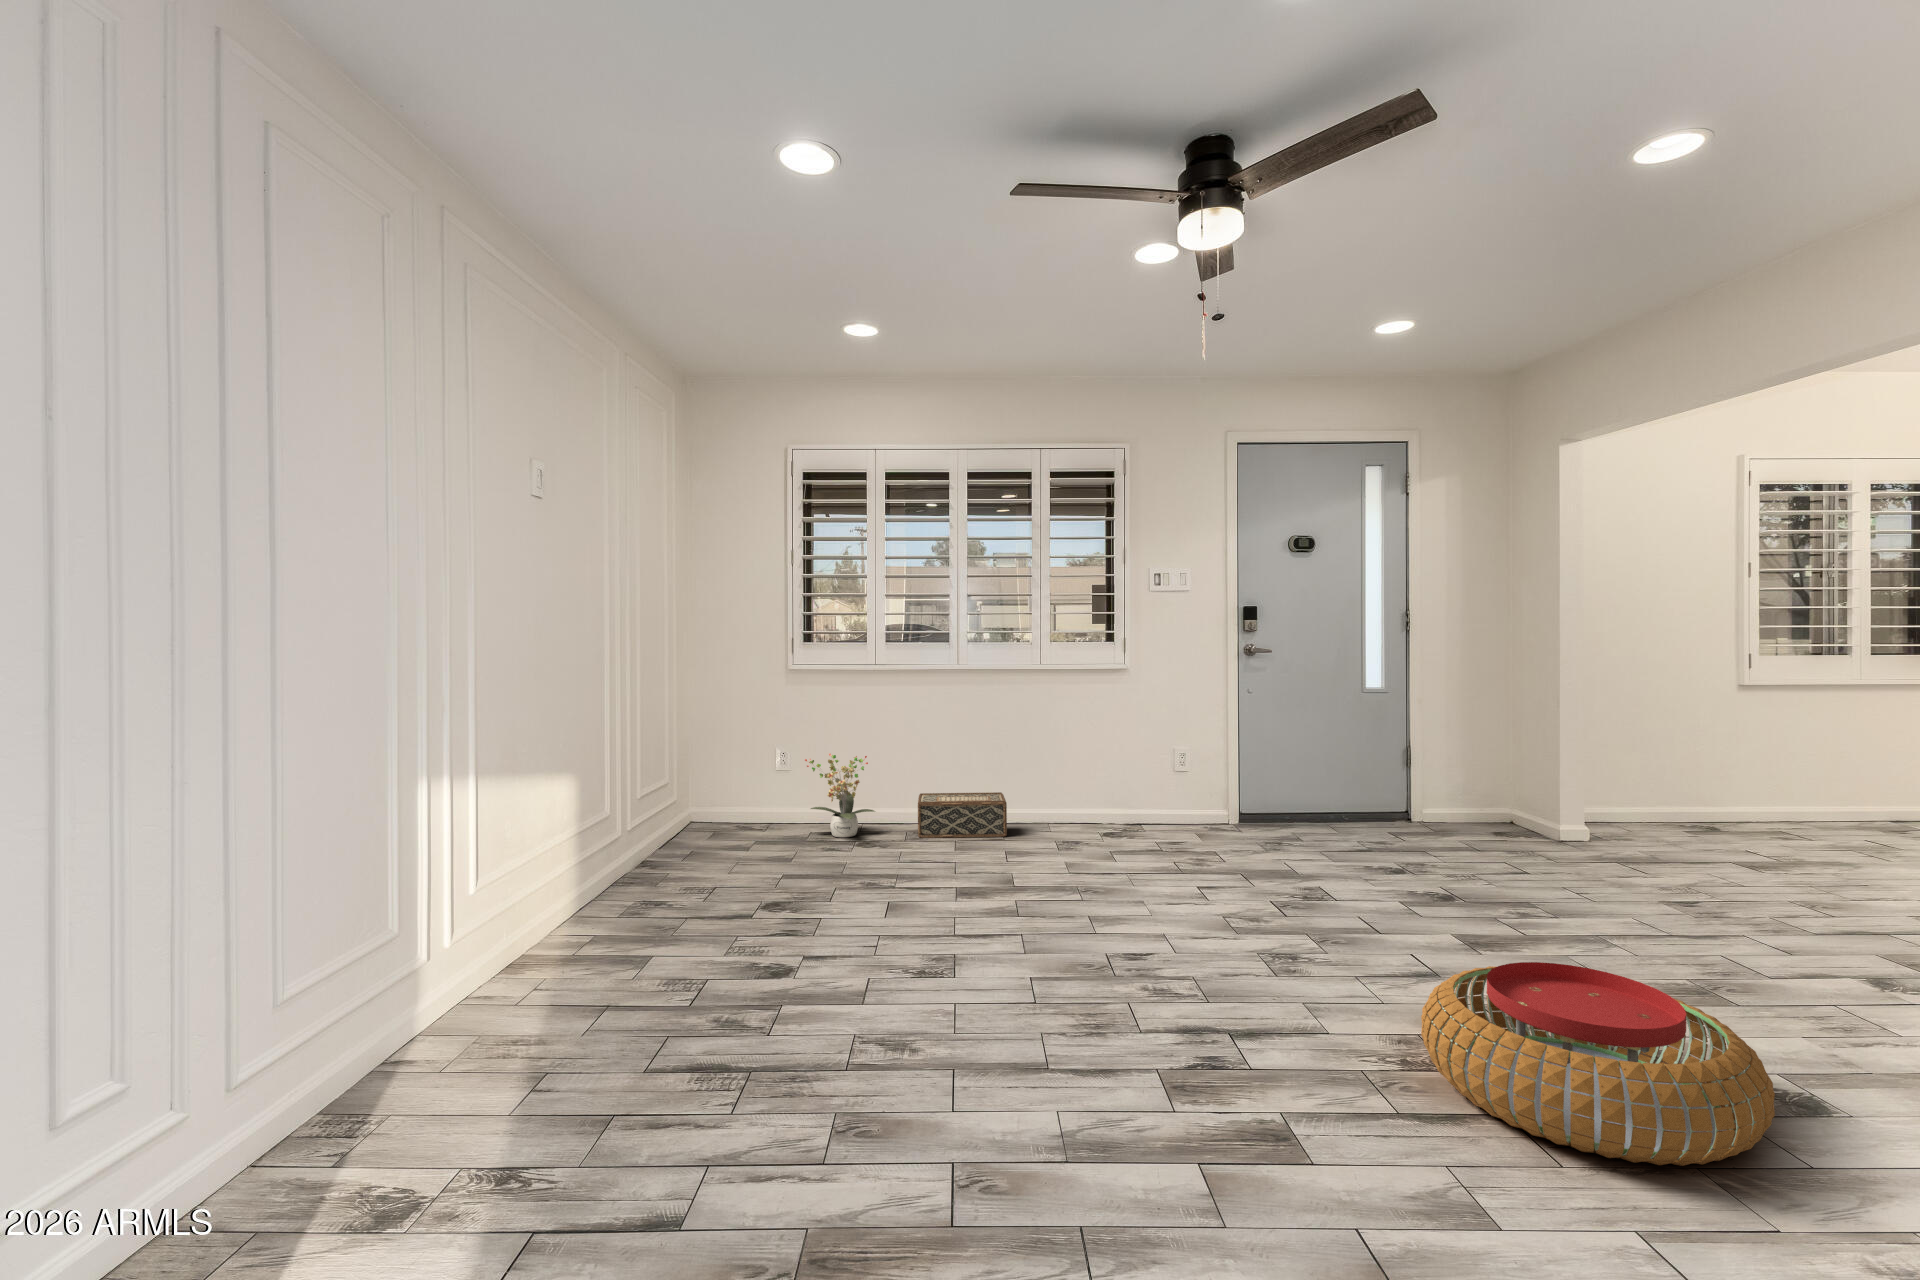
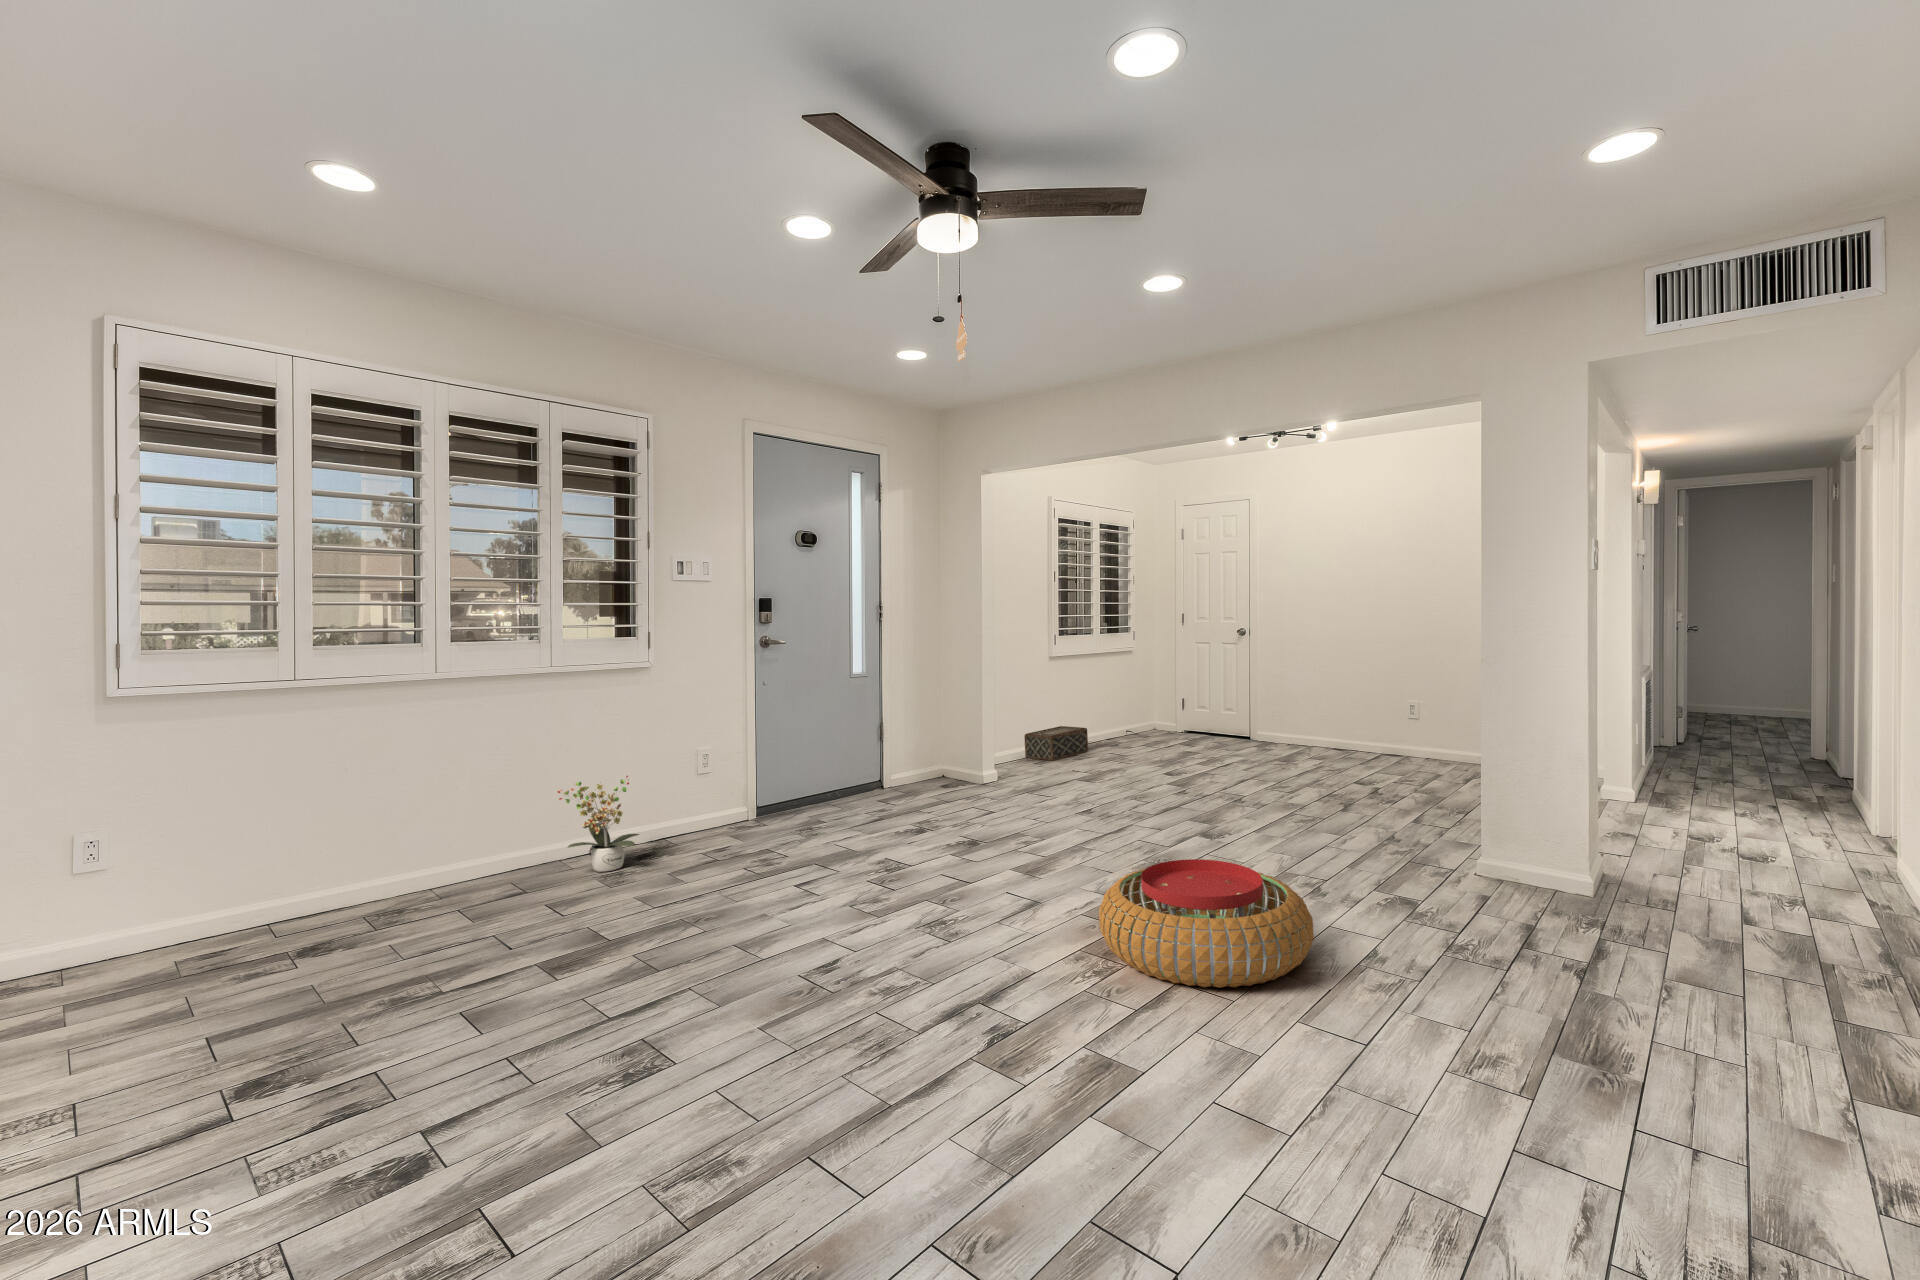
potted plant: present [805,754,875,837] -> present [558,776,639,872]
woven basket: present [918,792,1007,838] -> present [1024,726,1088,760]

